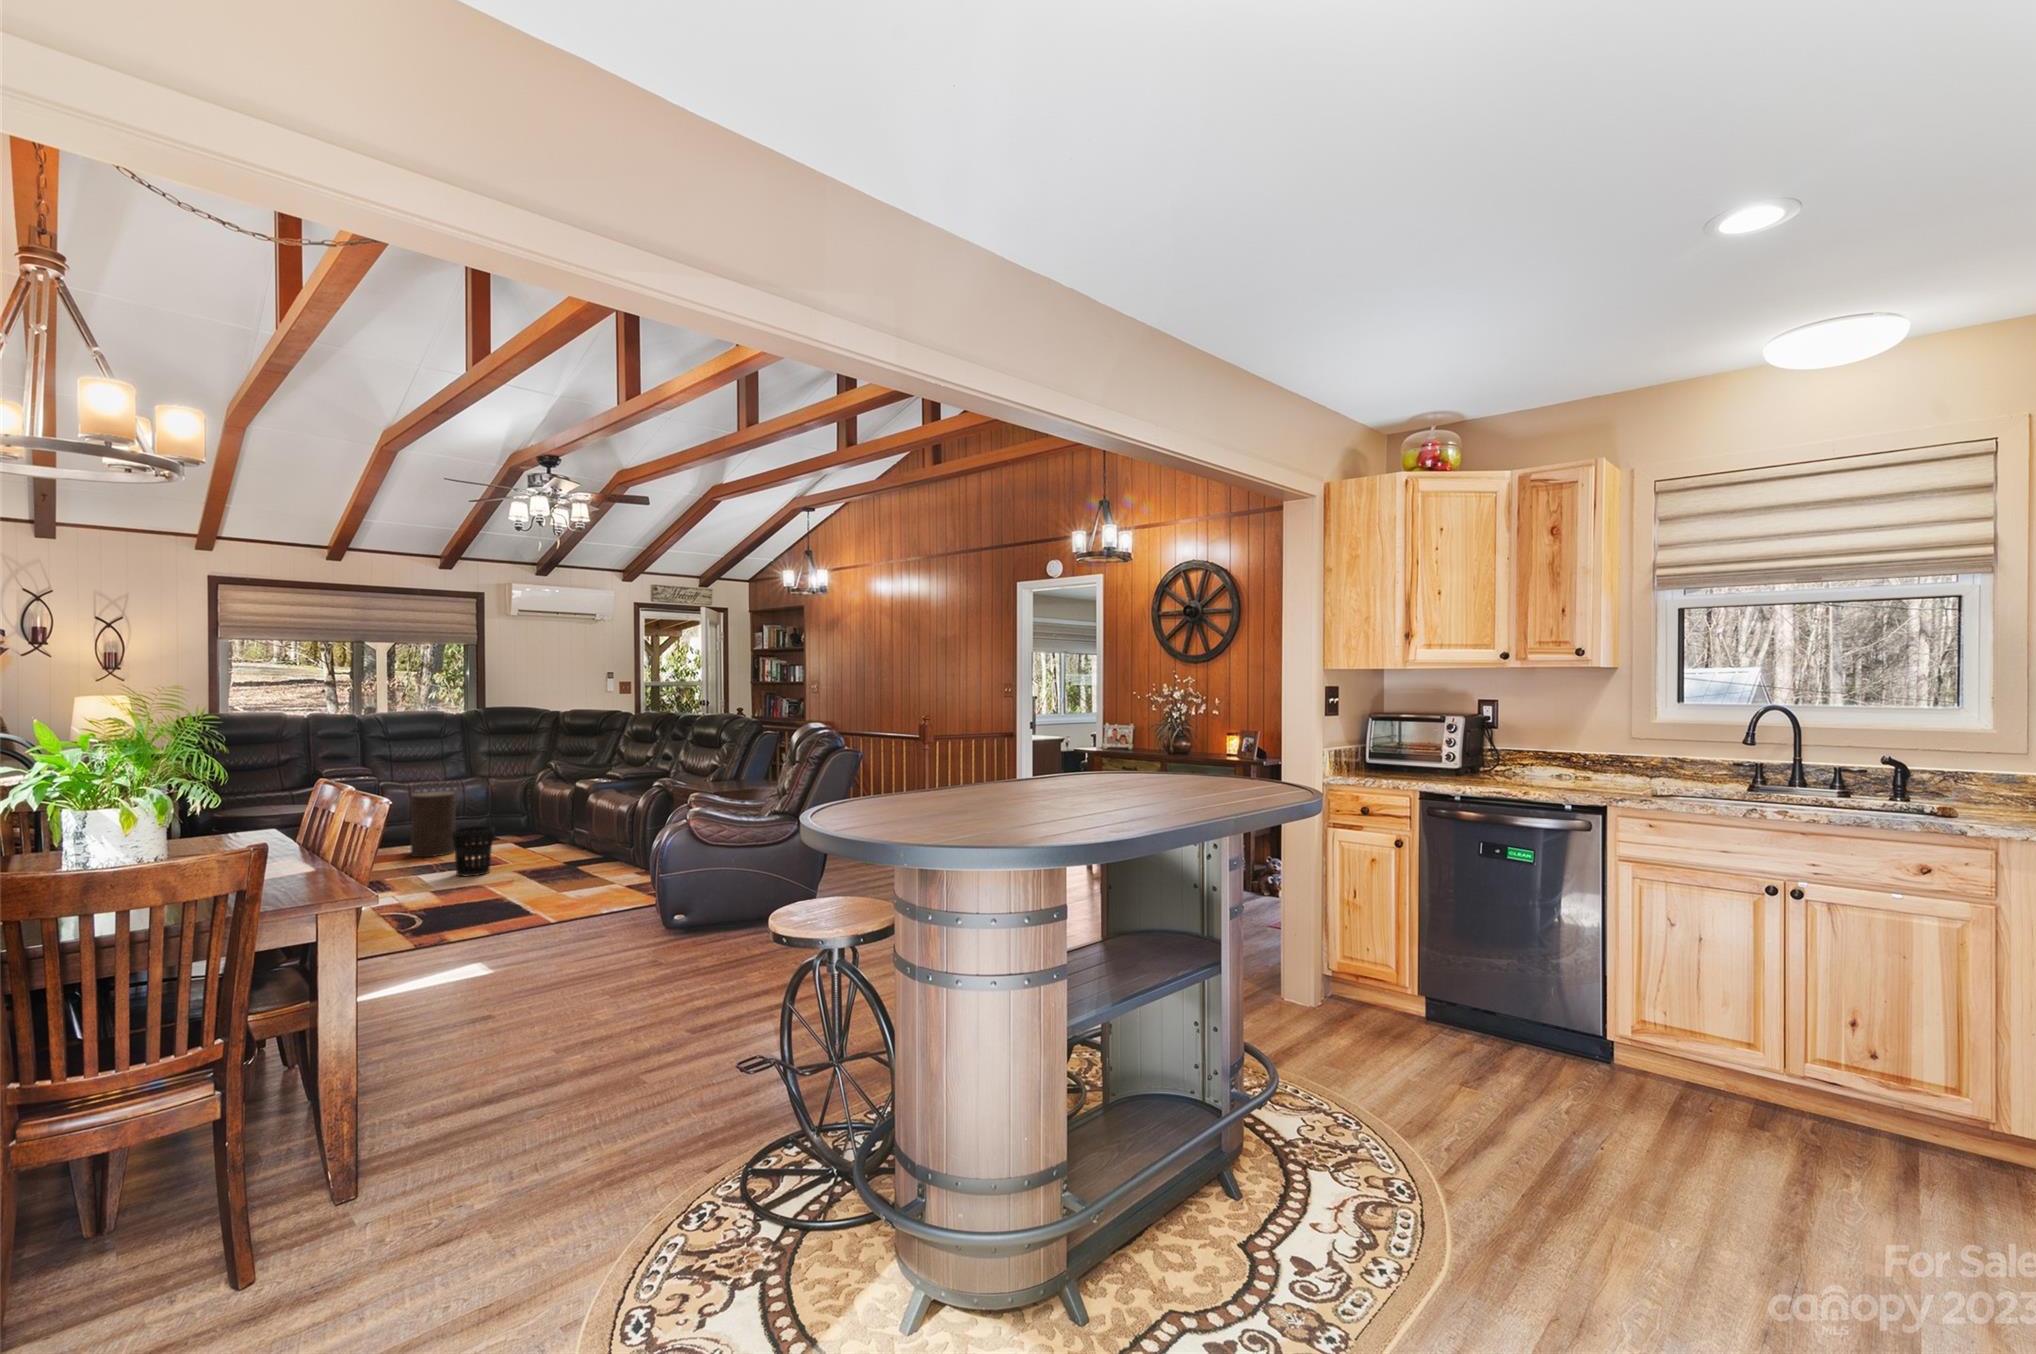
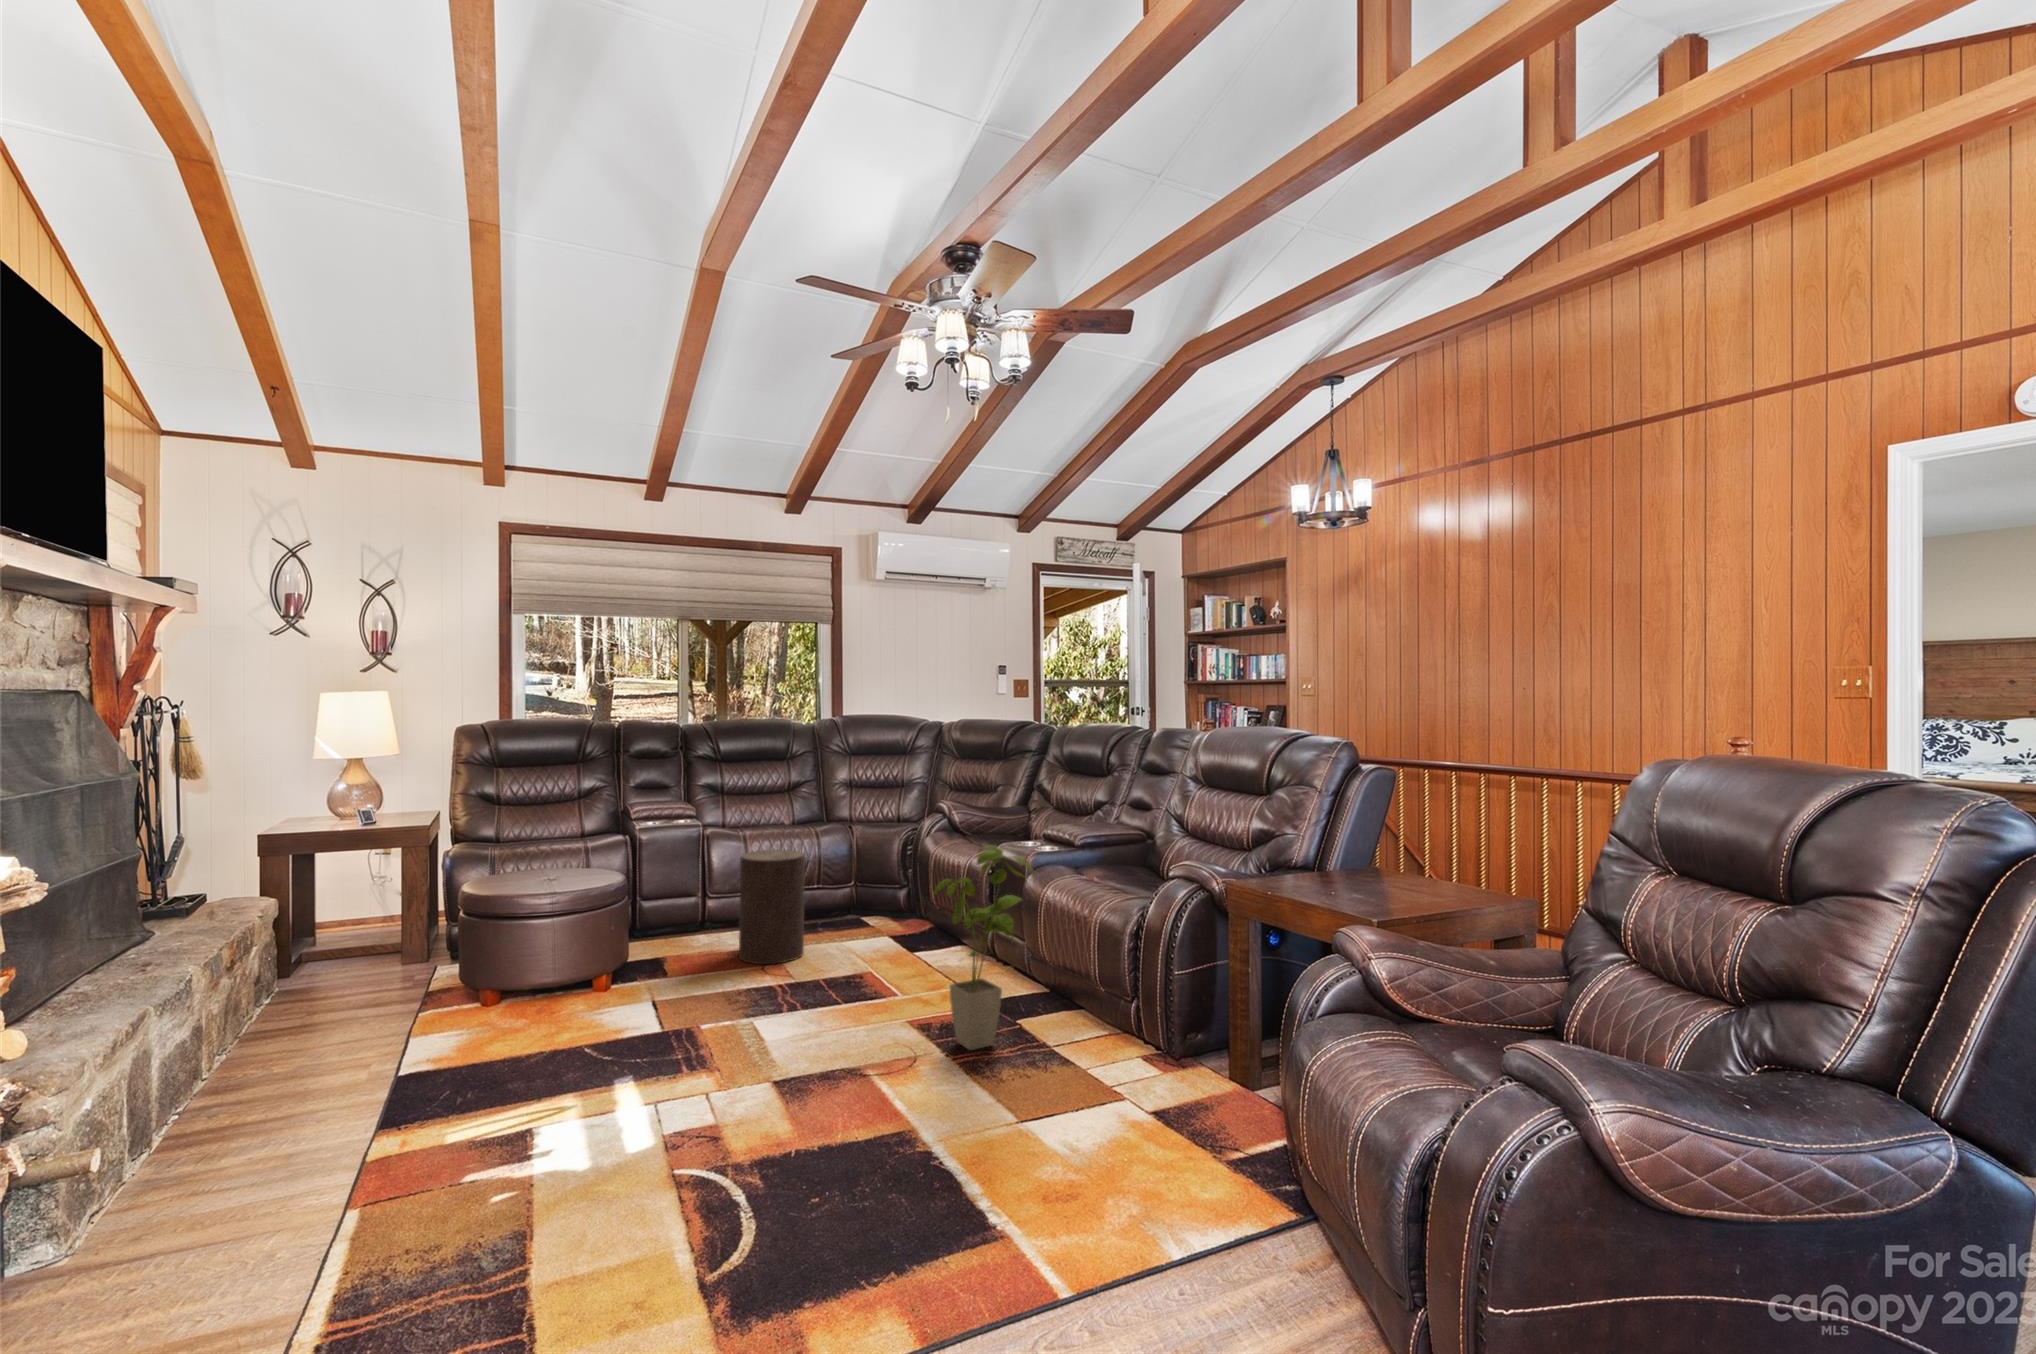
house plant: none [528,775,584,876] -> present [934,845,1034,1050]
wastebasket: present [452,826,495,876] -> none [799,931,871,1035]

